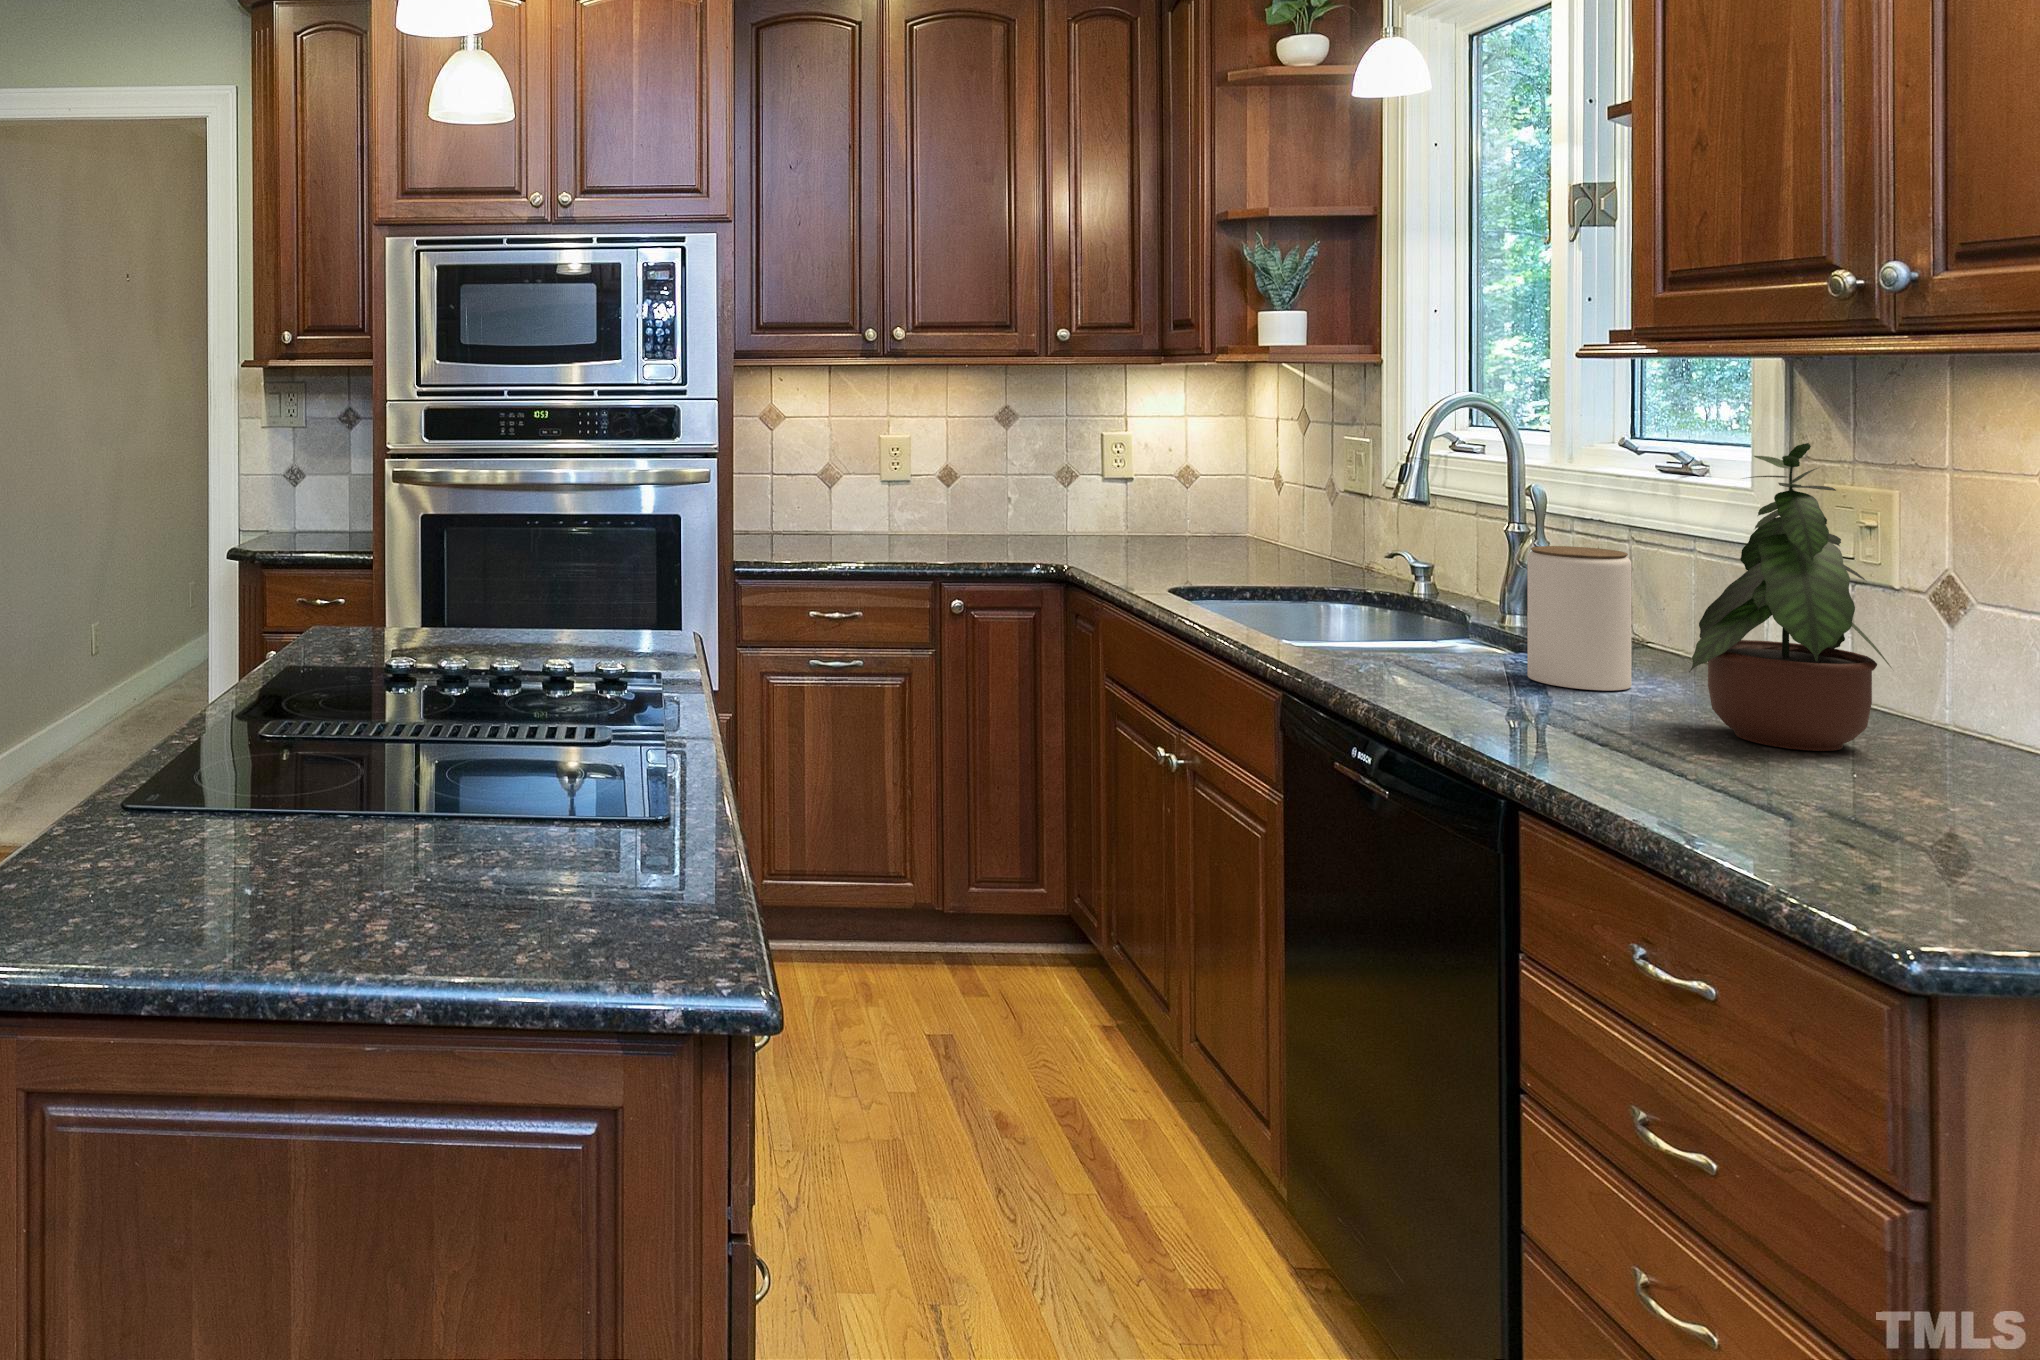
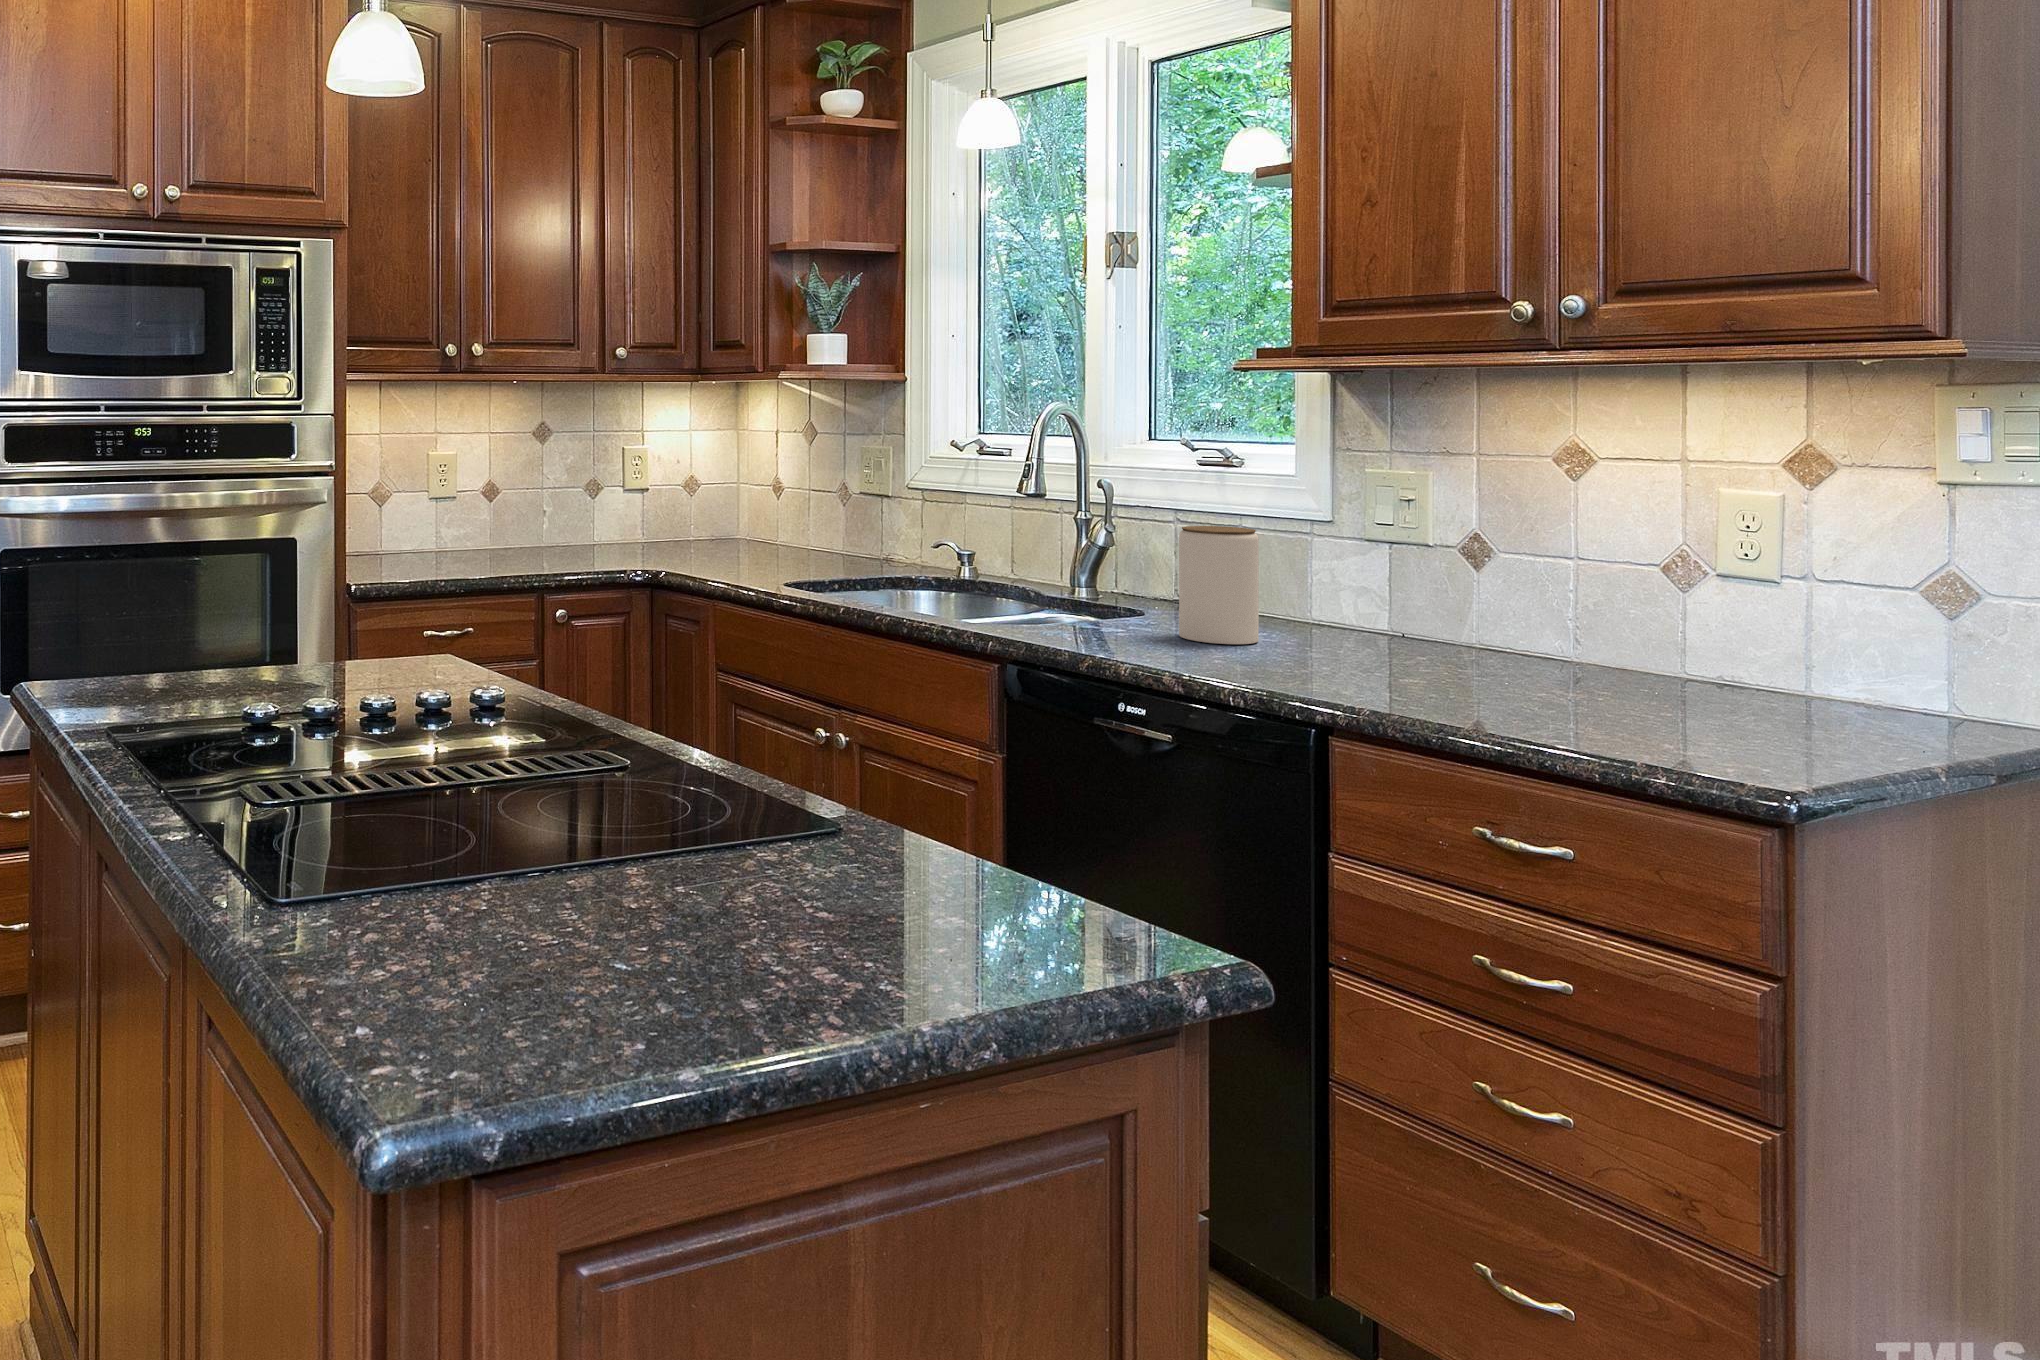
potted plant: present [1689,443,1892,751] -> none [1342,431,1513,677]

